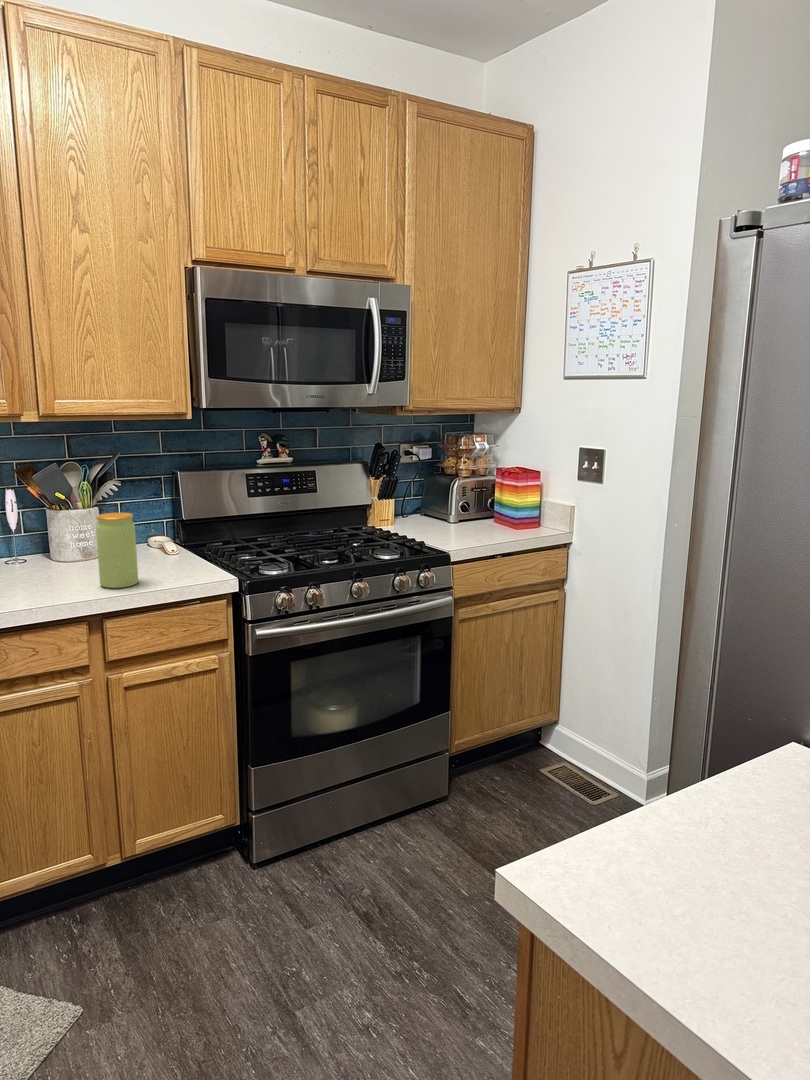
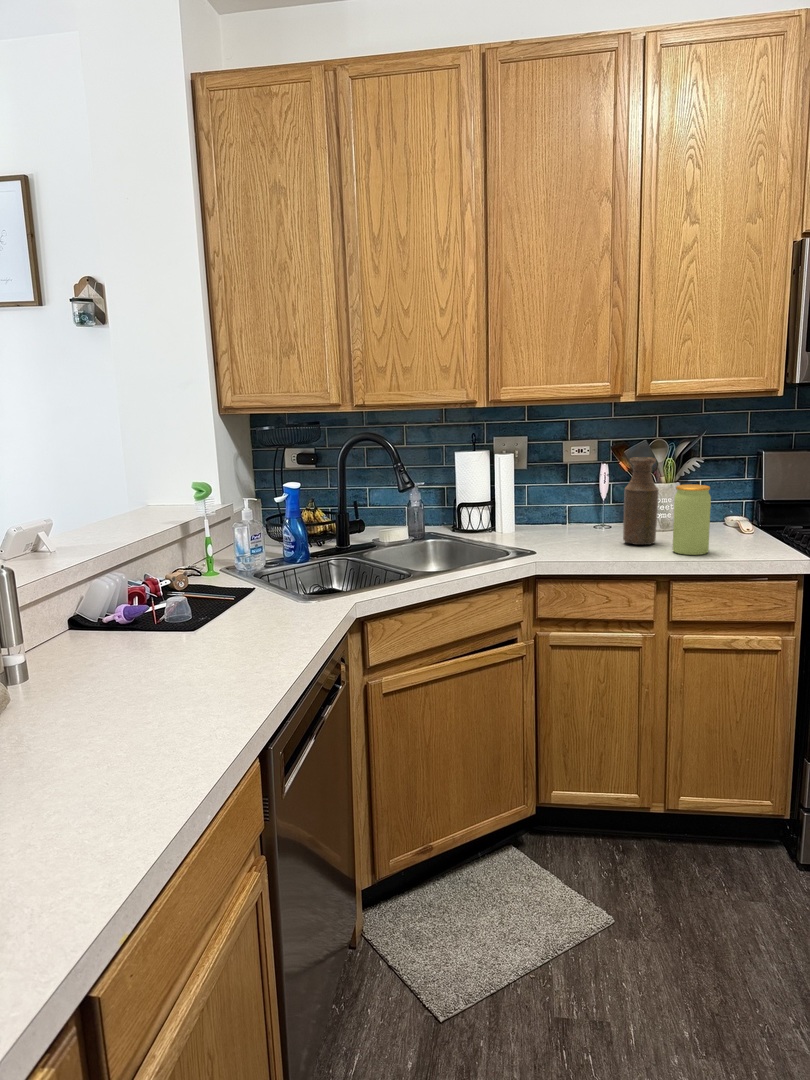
bottle: none [37,485,79,582] -> present [623,457,658,545]

